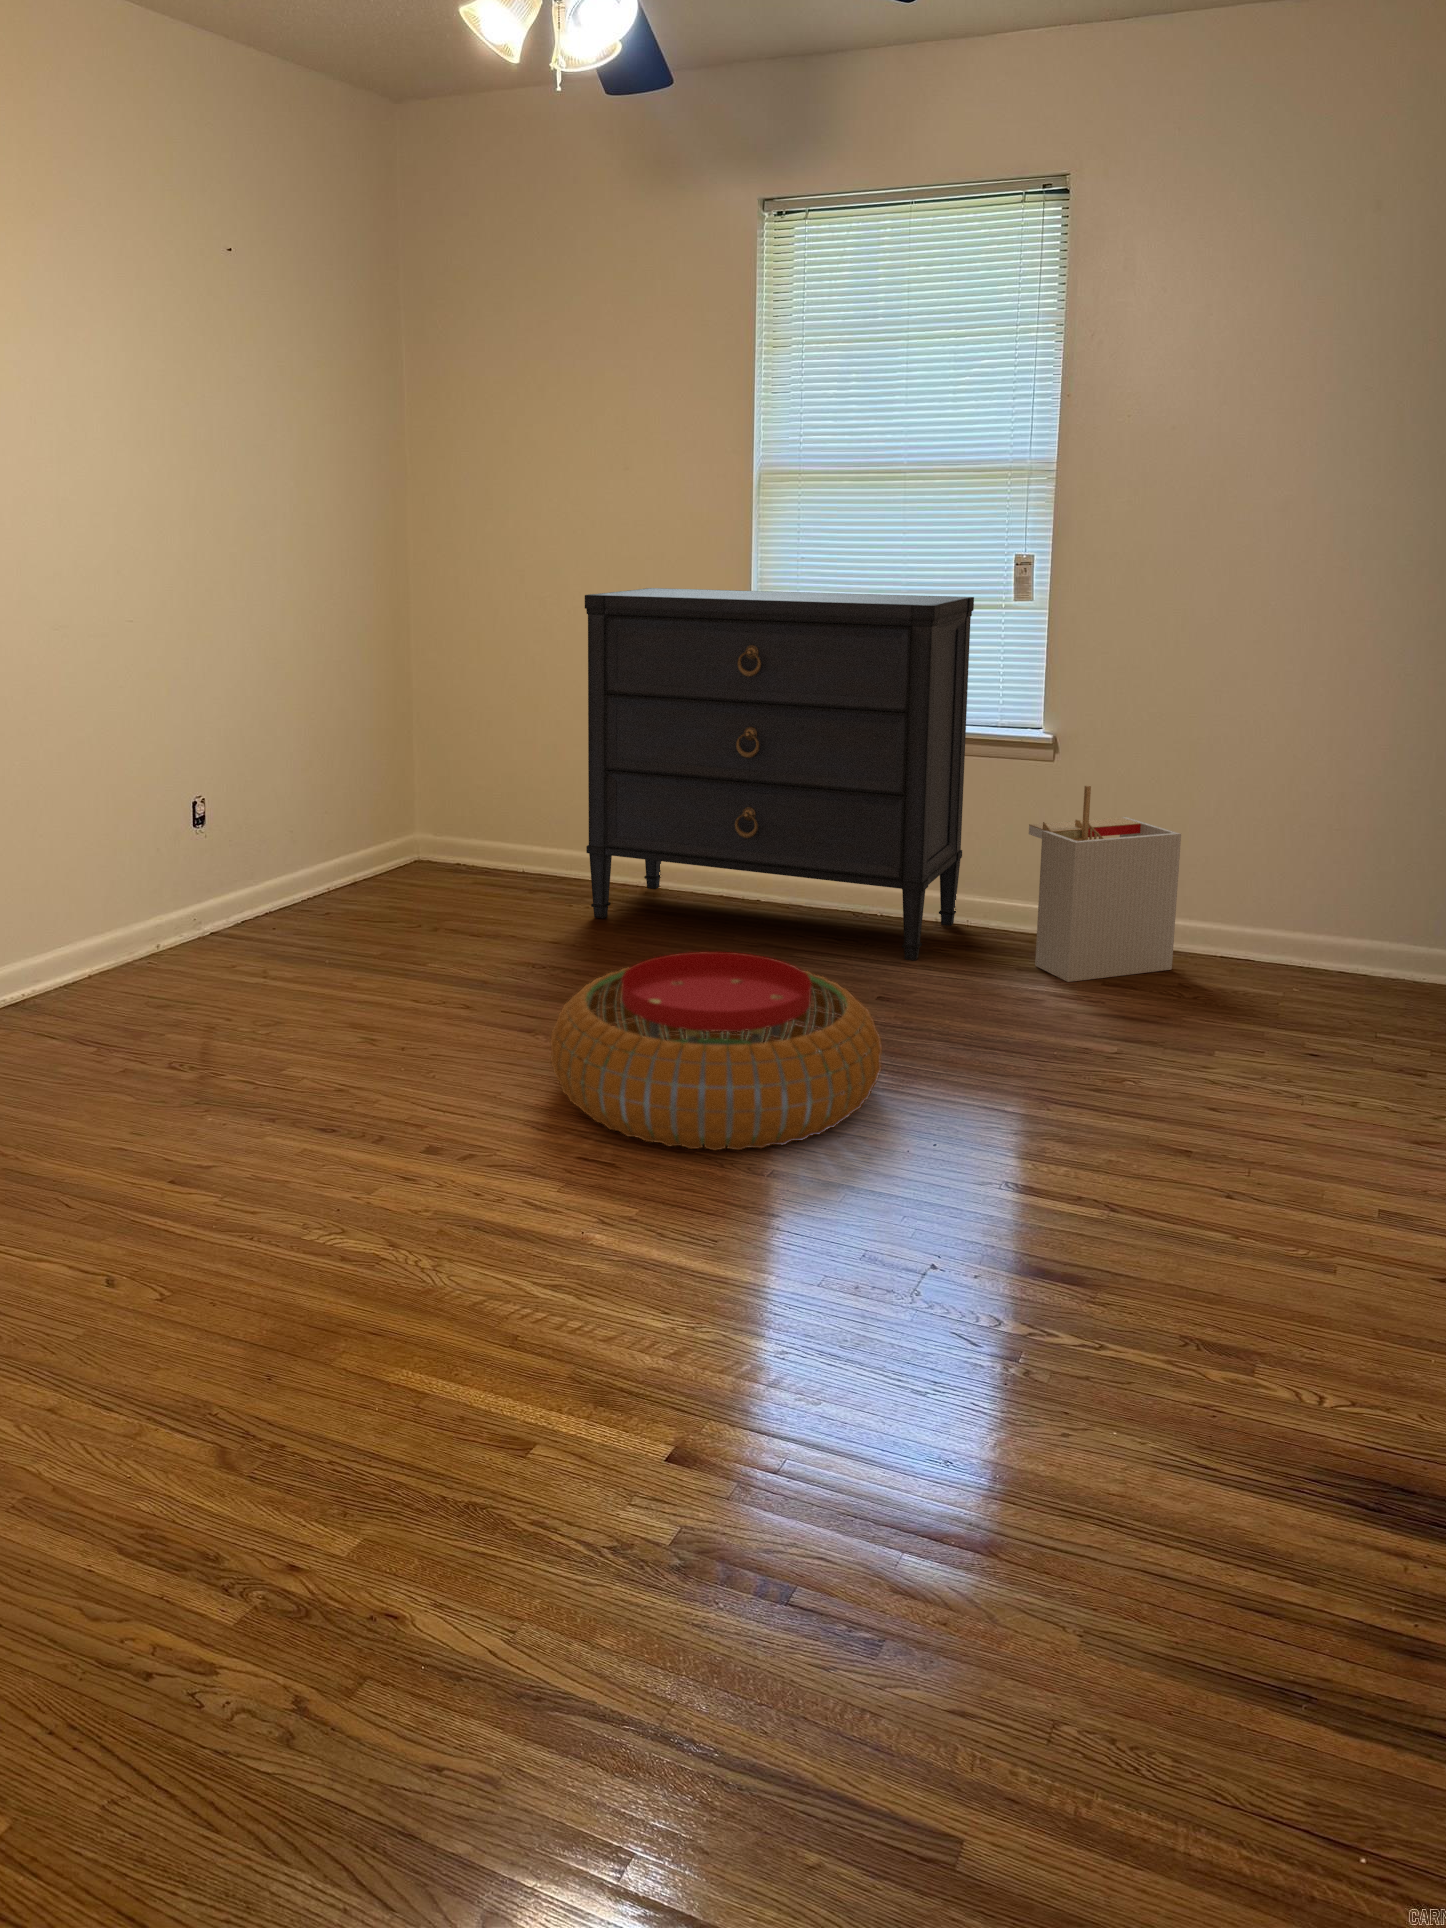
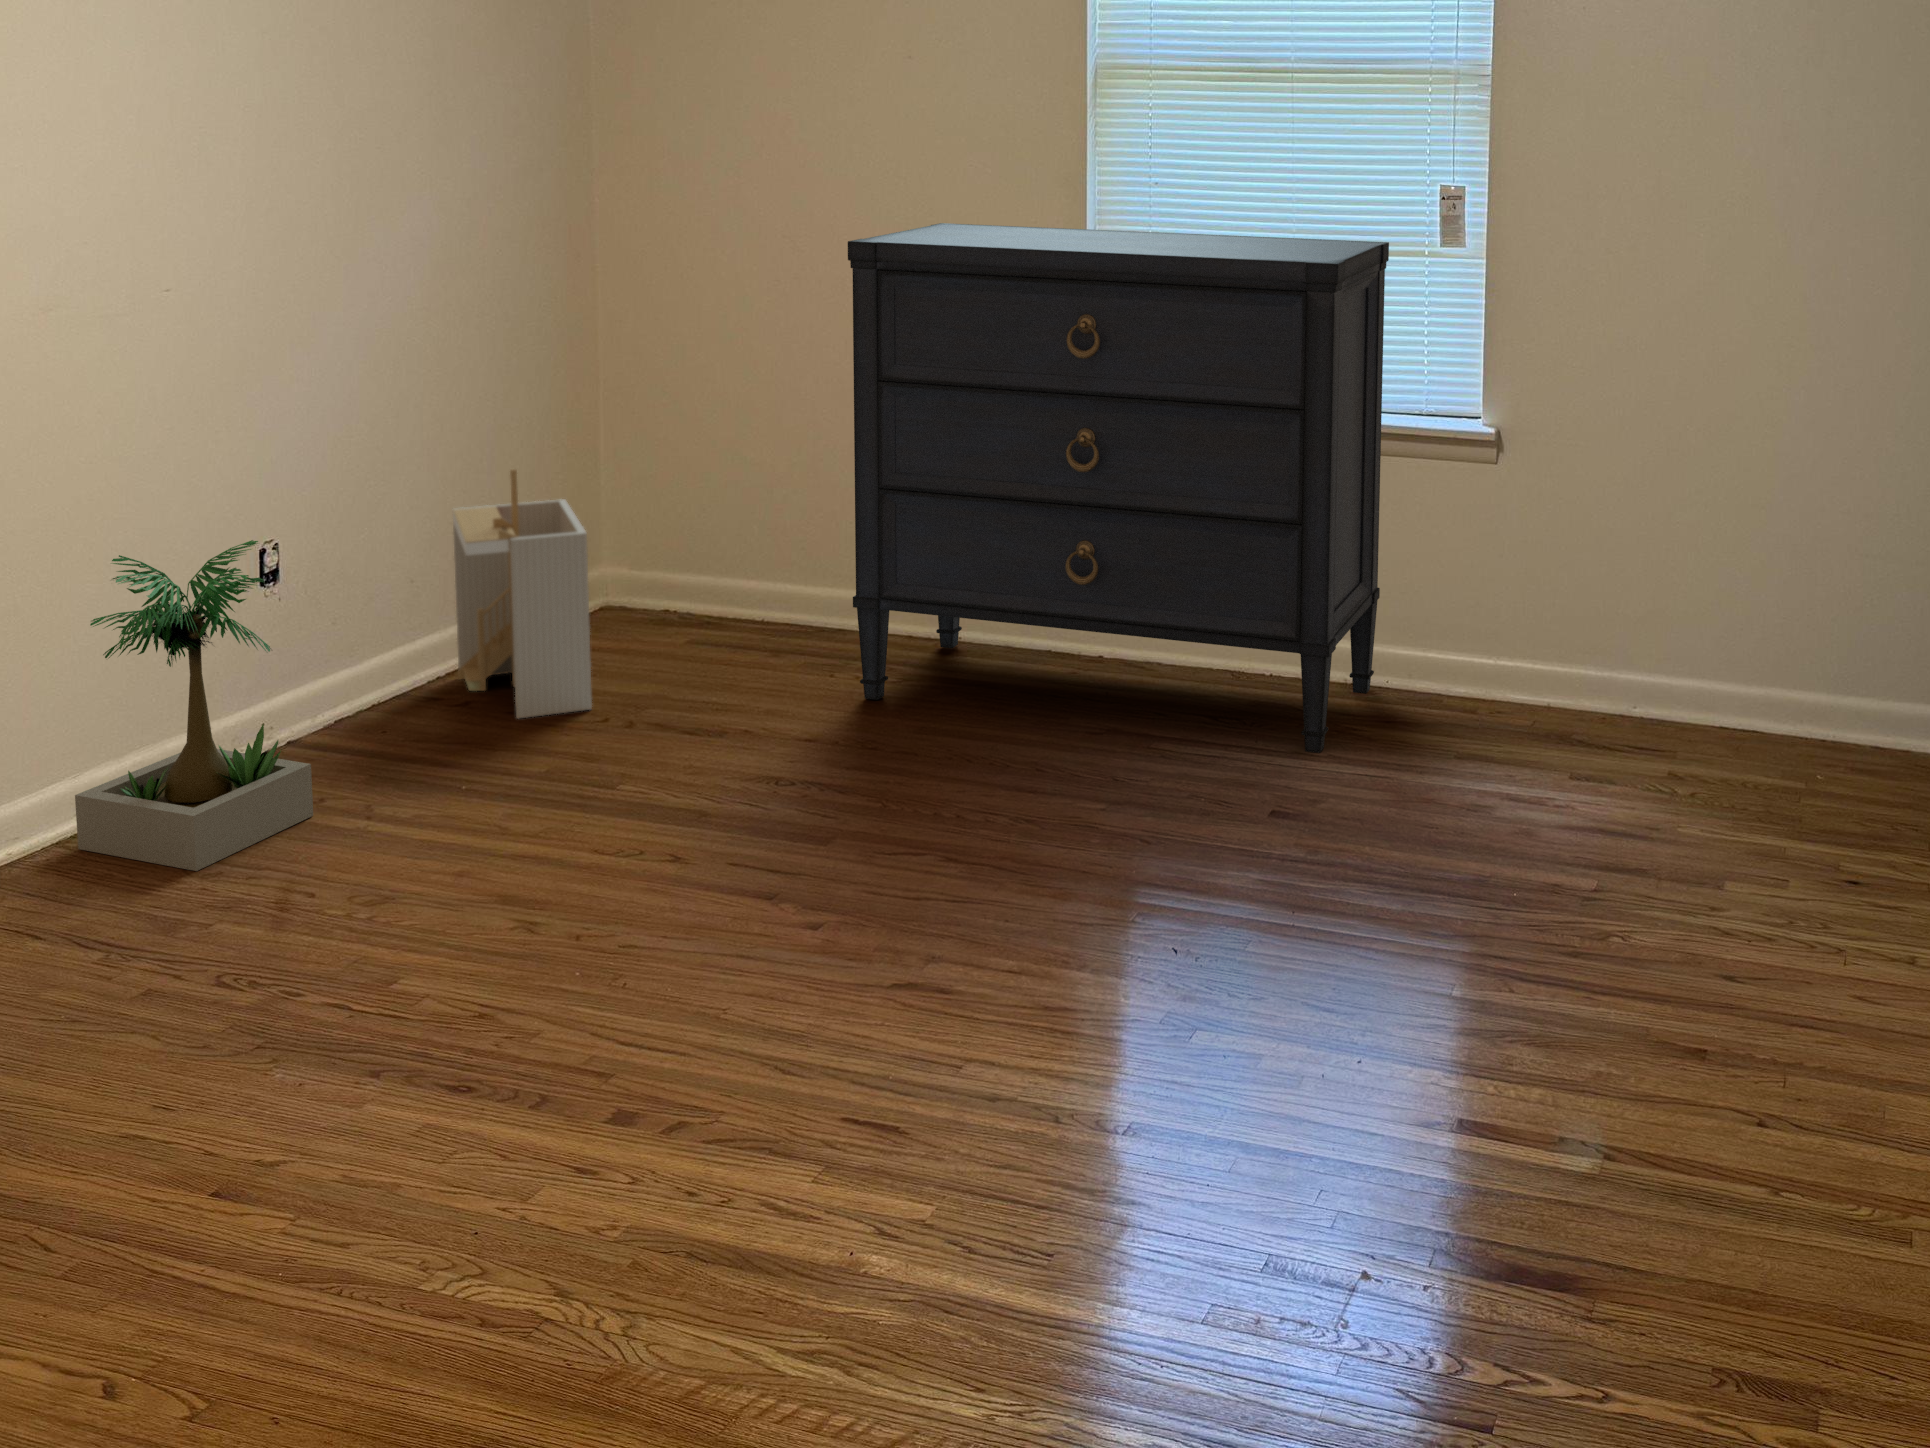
potted plant: none [82,785,231,999] -> present [75,540,313,871]
storage bin: present [1029,786,1181,982] -> present [453,469,592,718]
pouf: present [551,952,882,1150] -> none [803,780,1282,1094]

